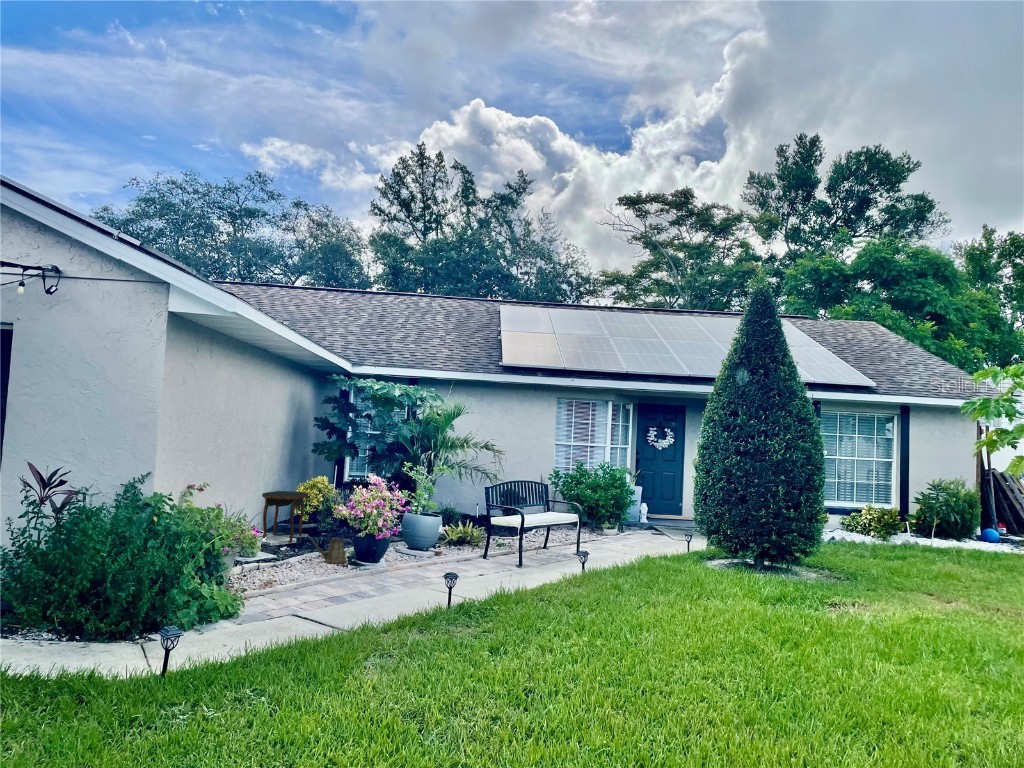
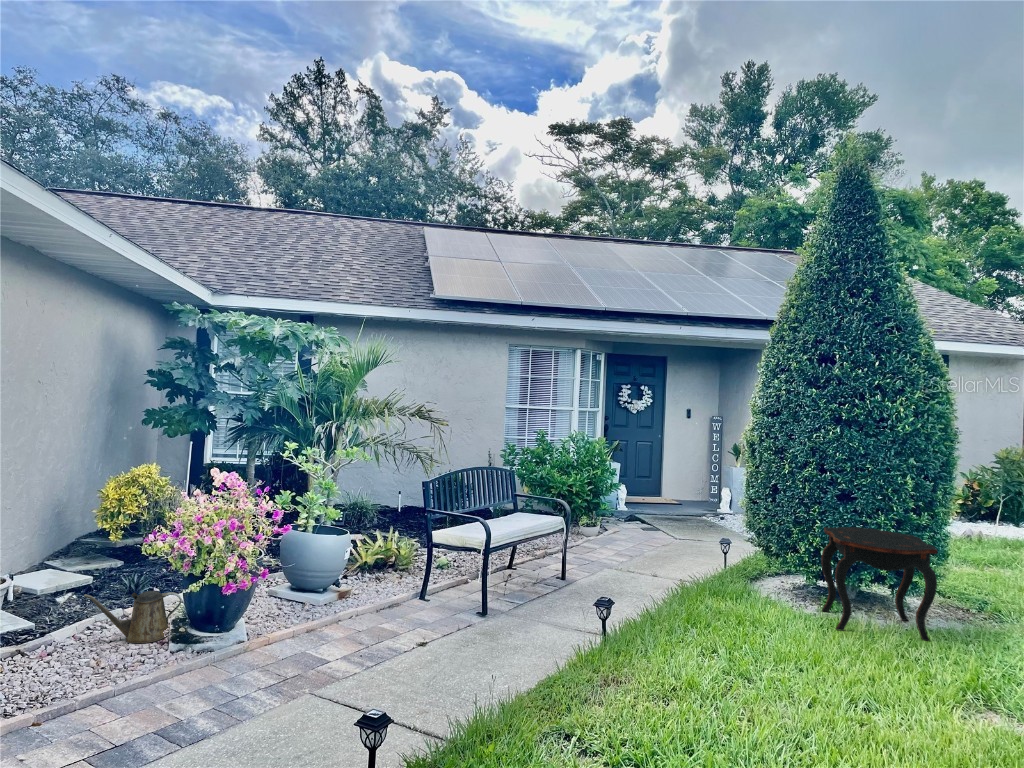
side table: present [262,491,308,543] -> present [821,527,937,641]

